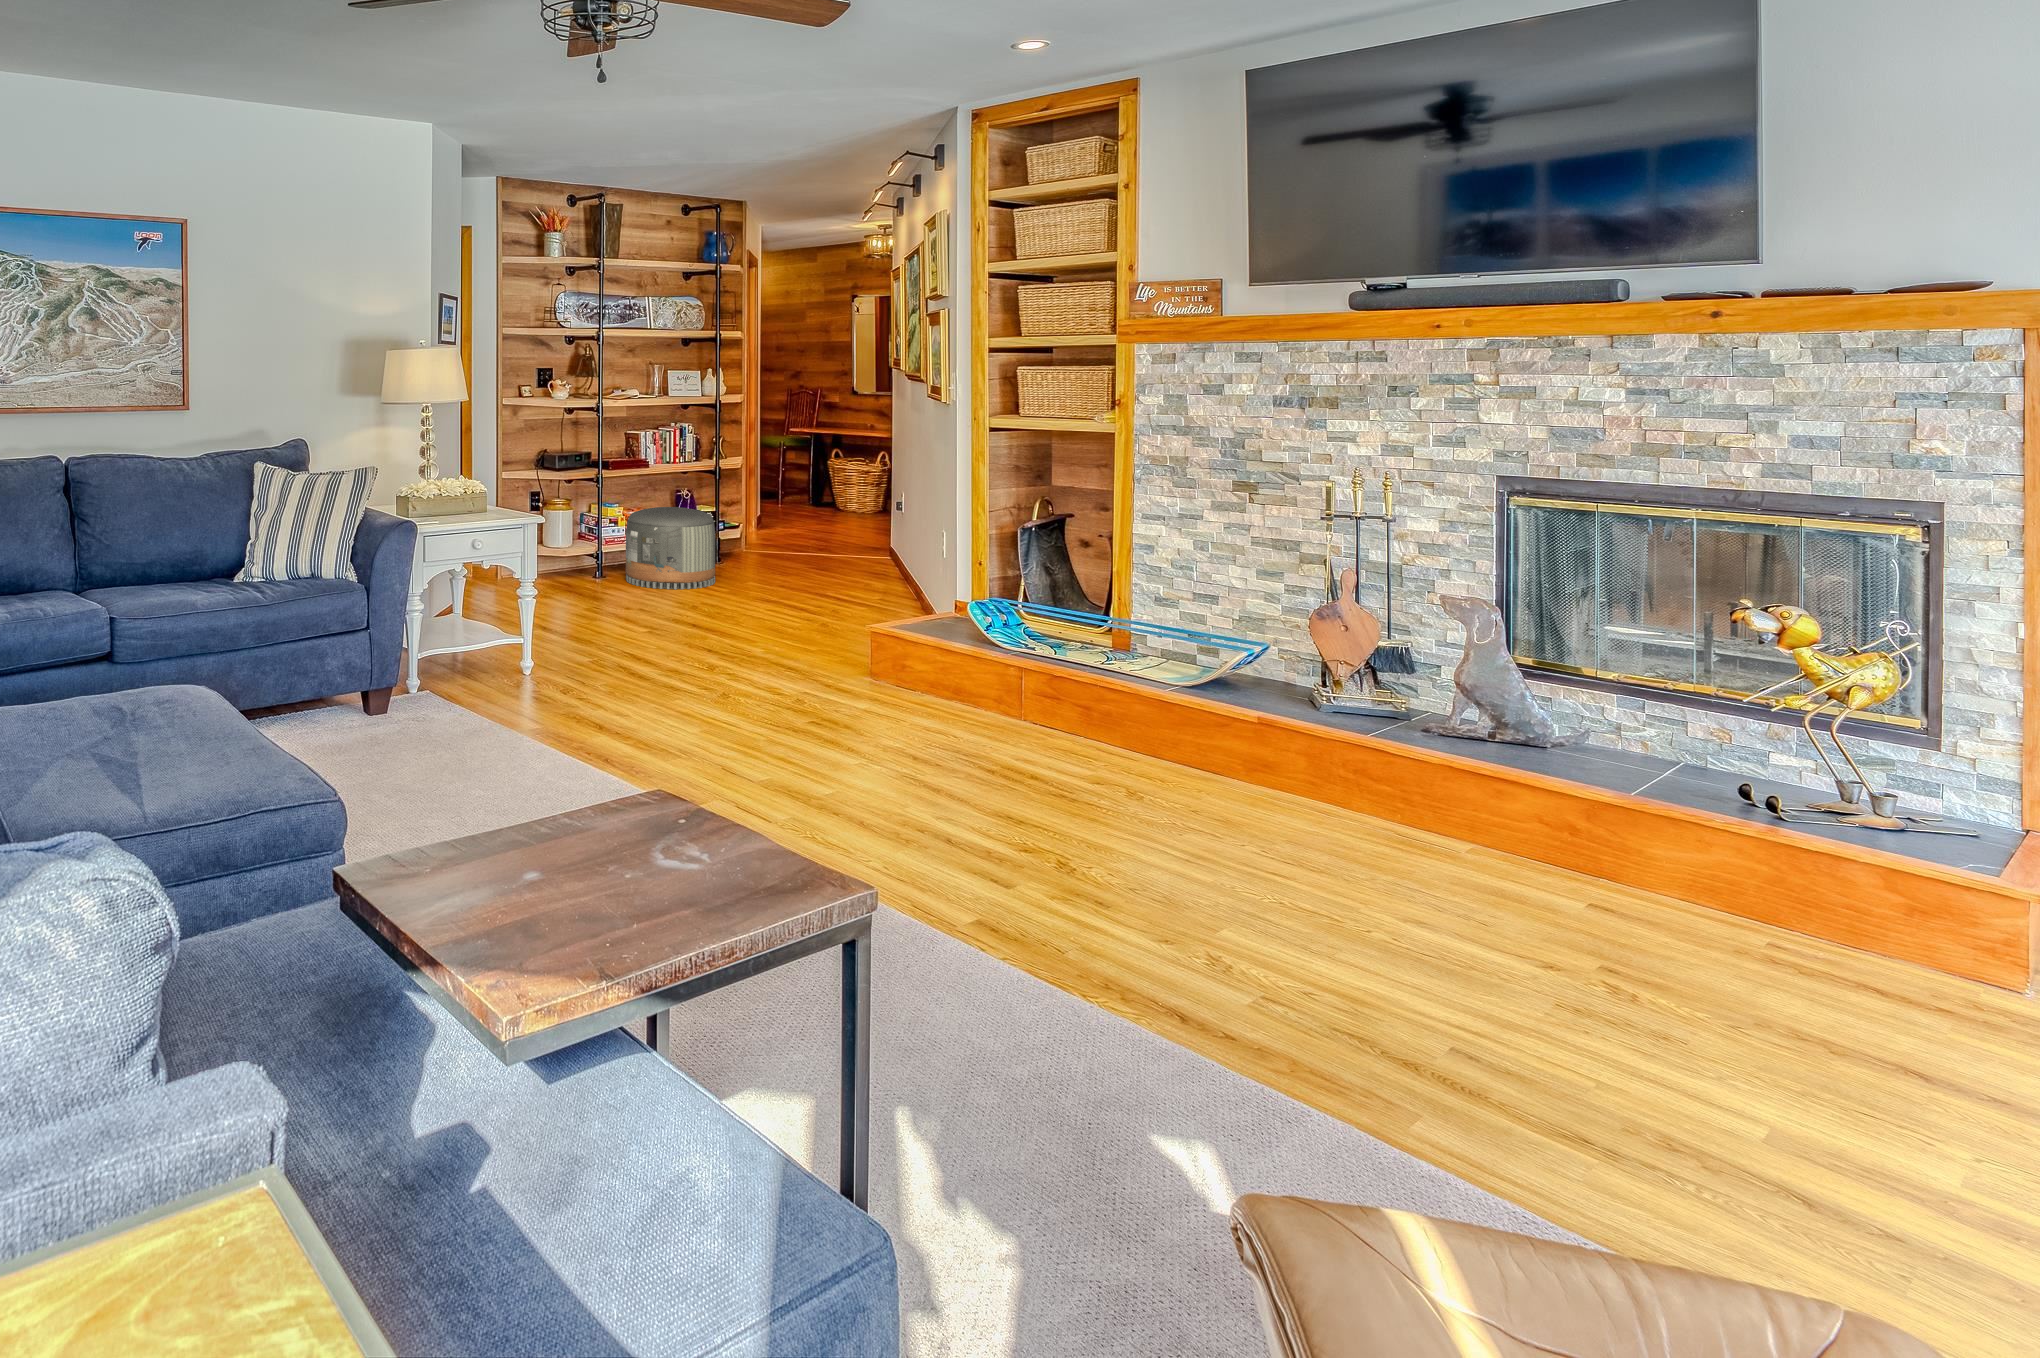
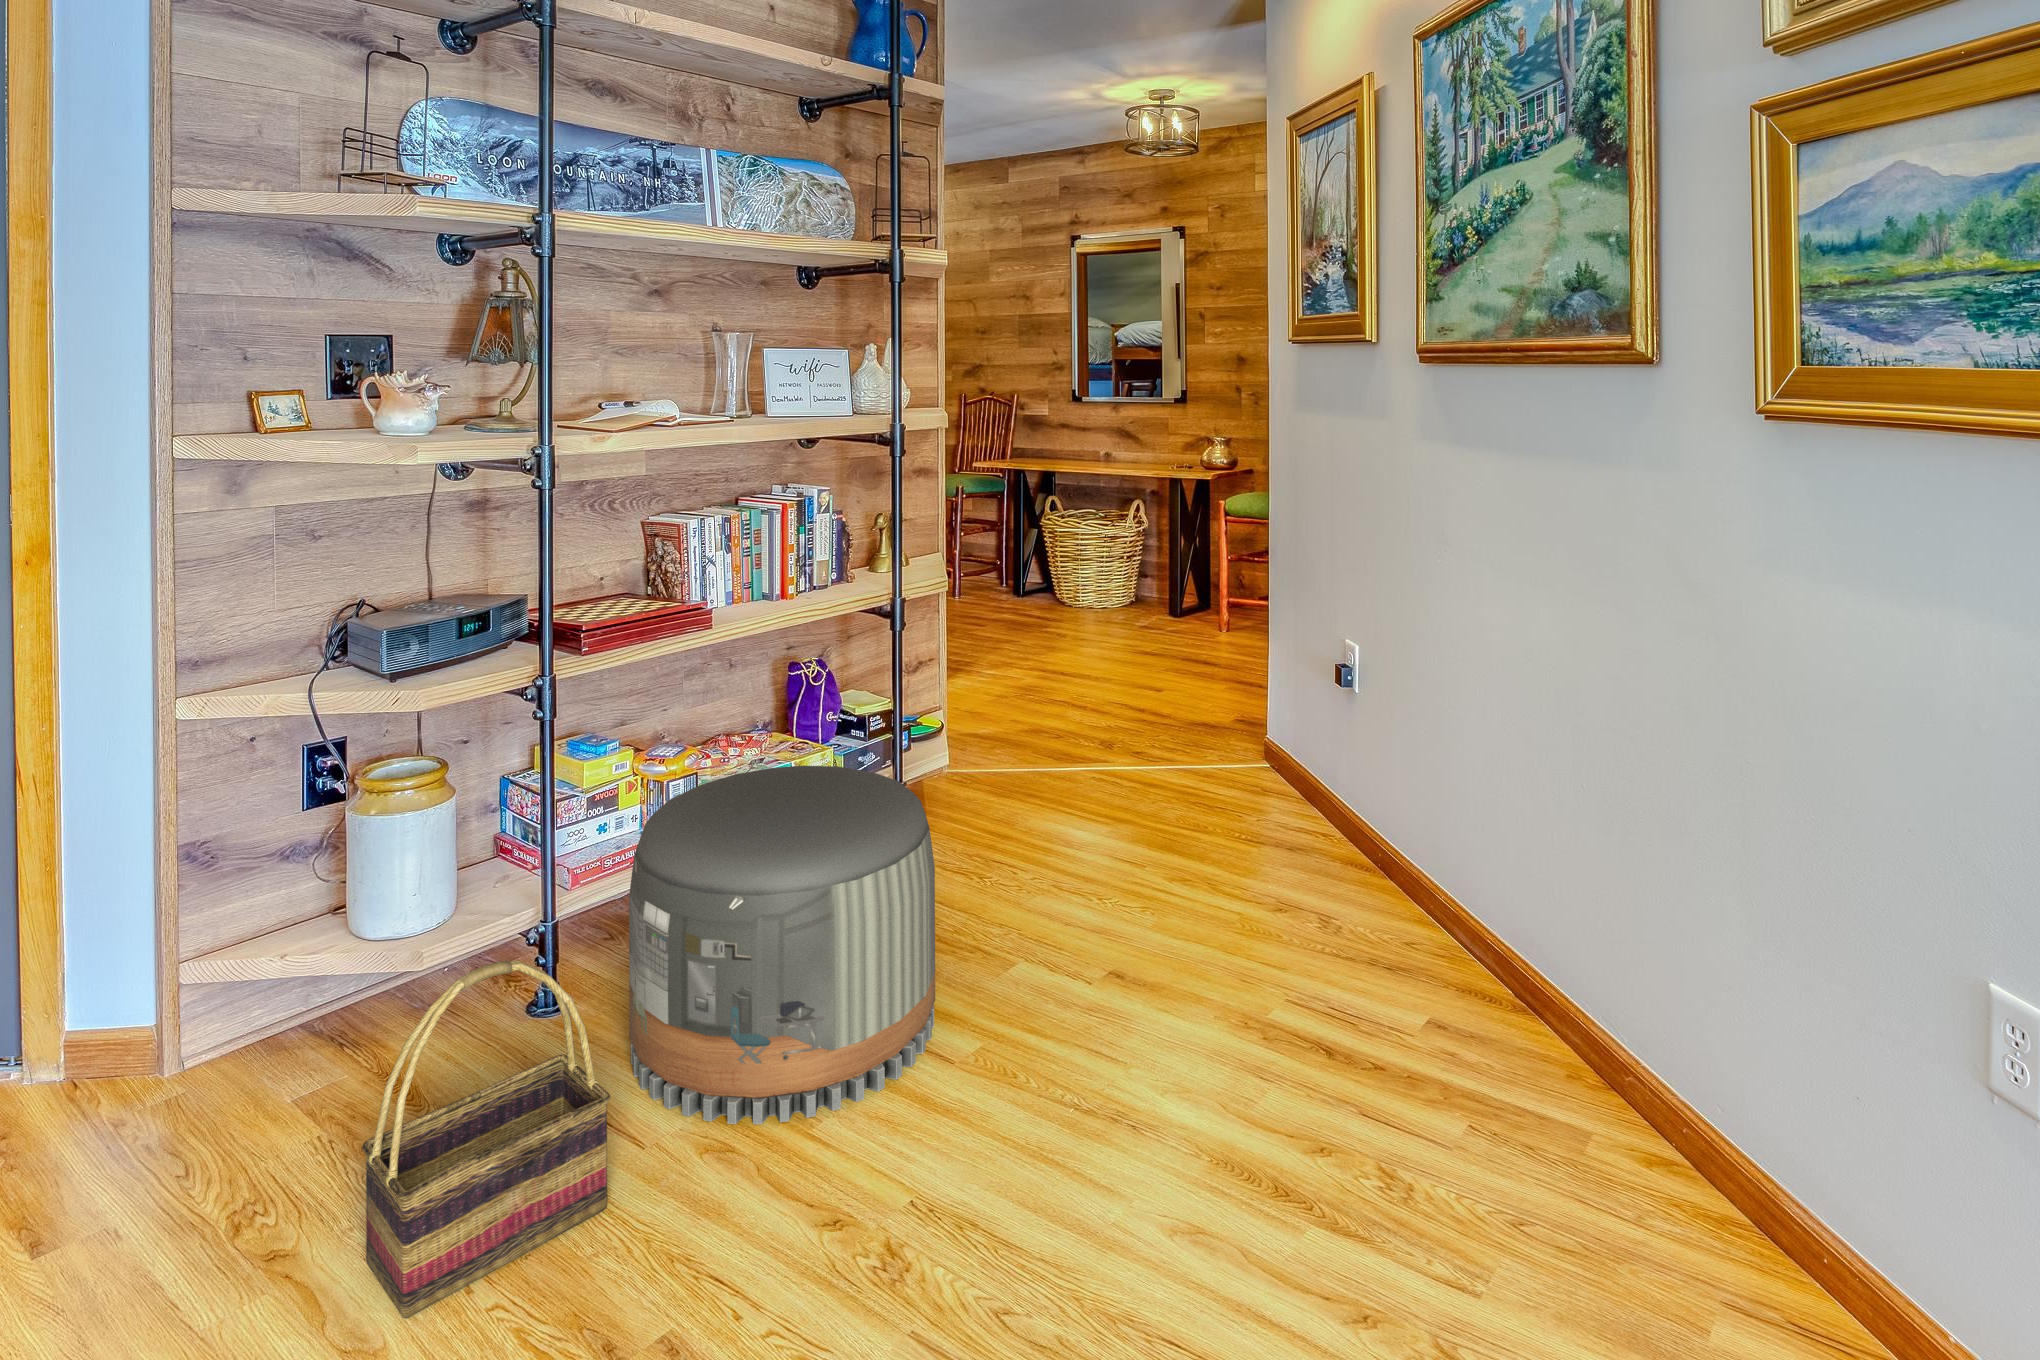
basket: none [570,527,625,596] -> present [362,960,610,1319]

